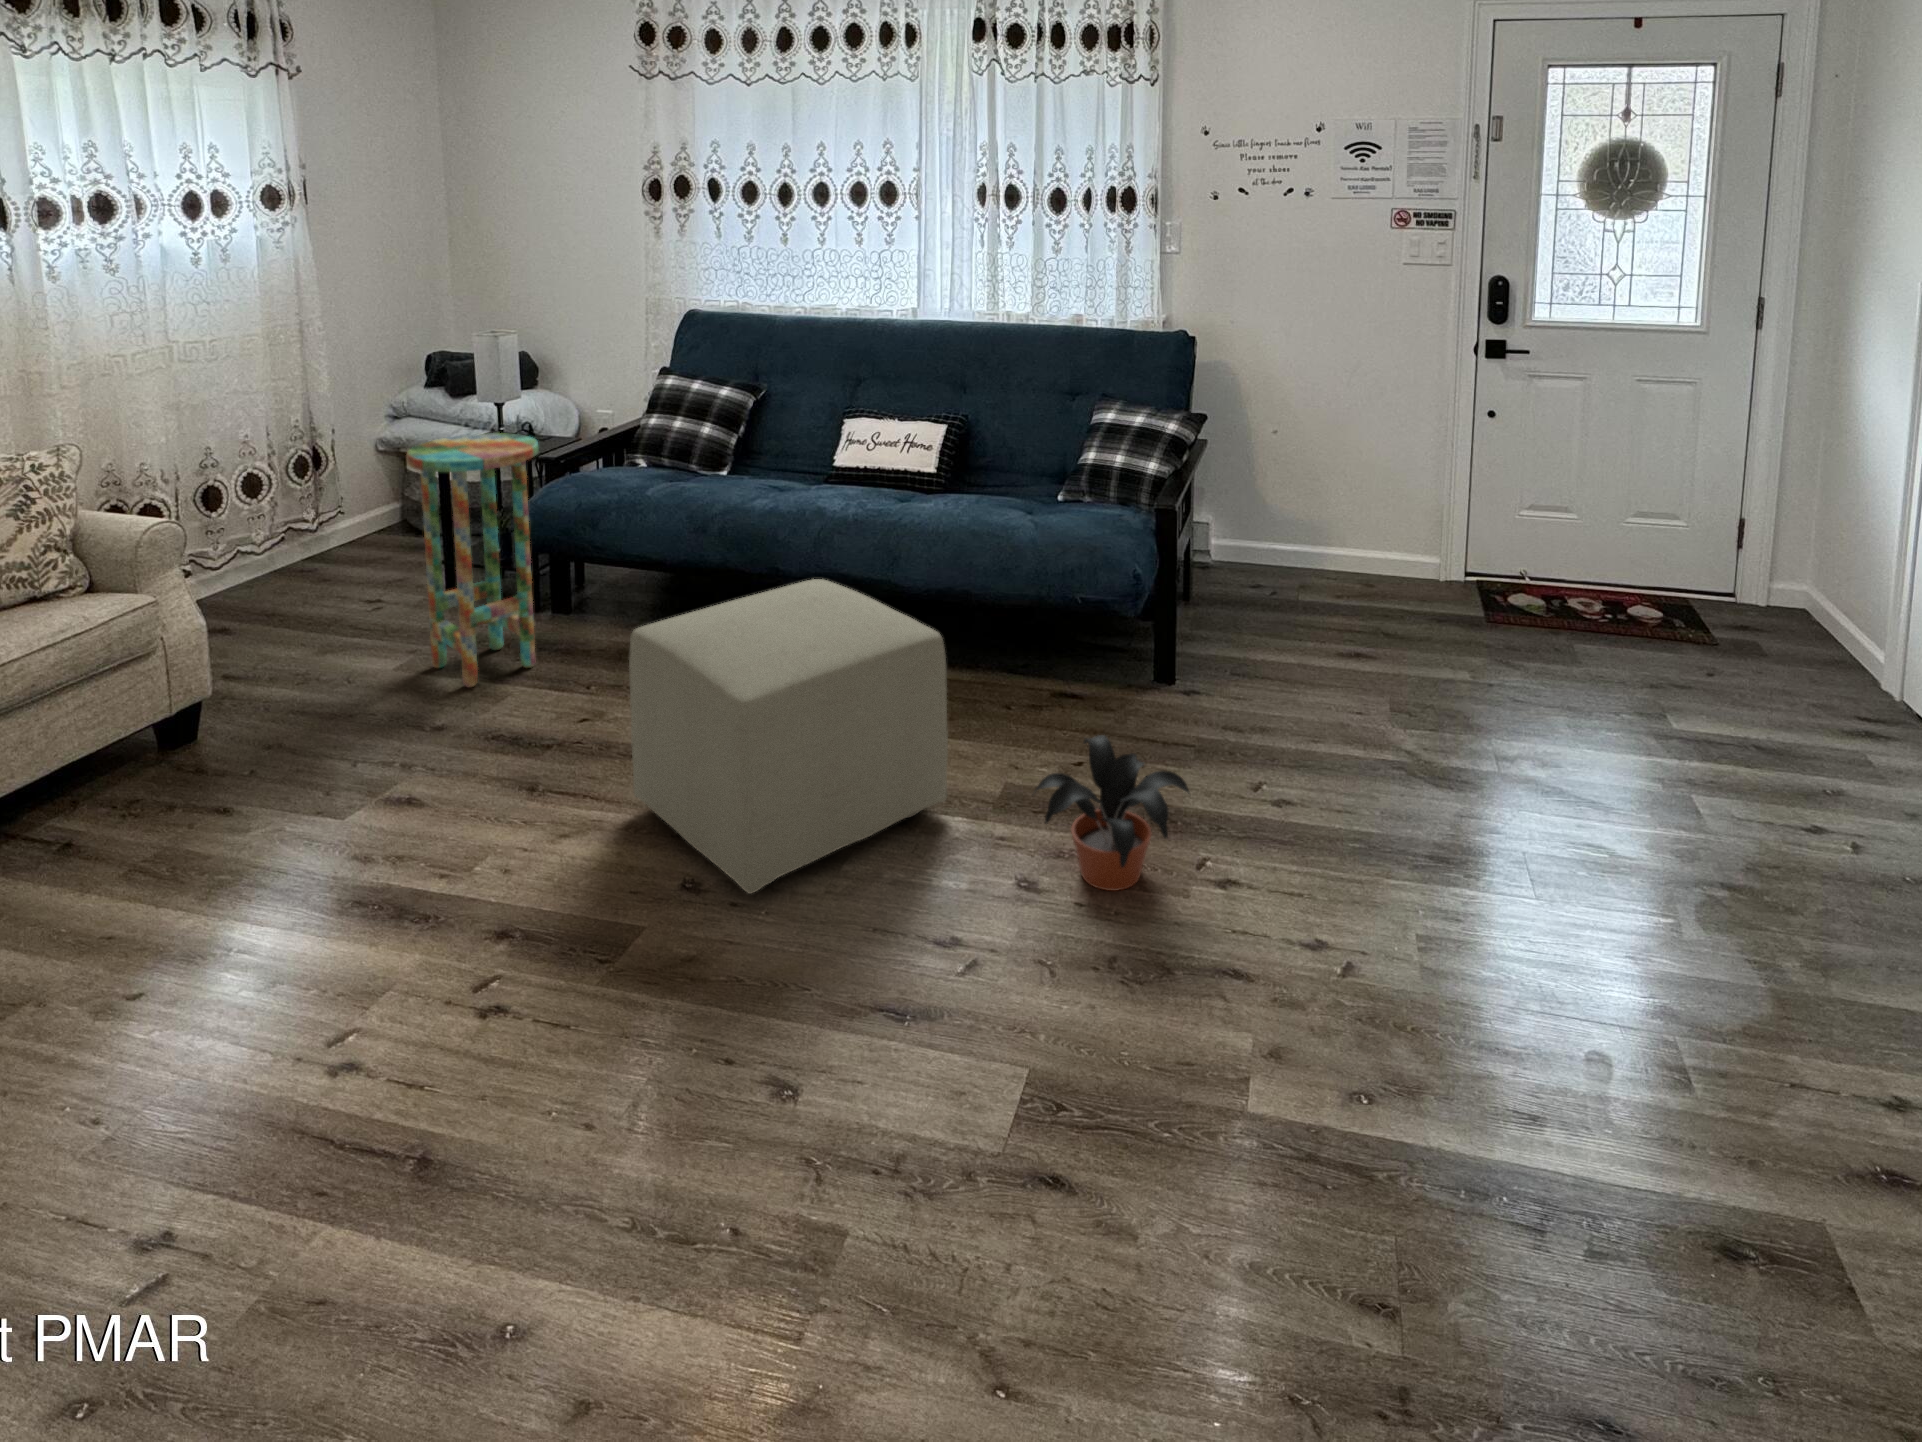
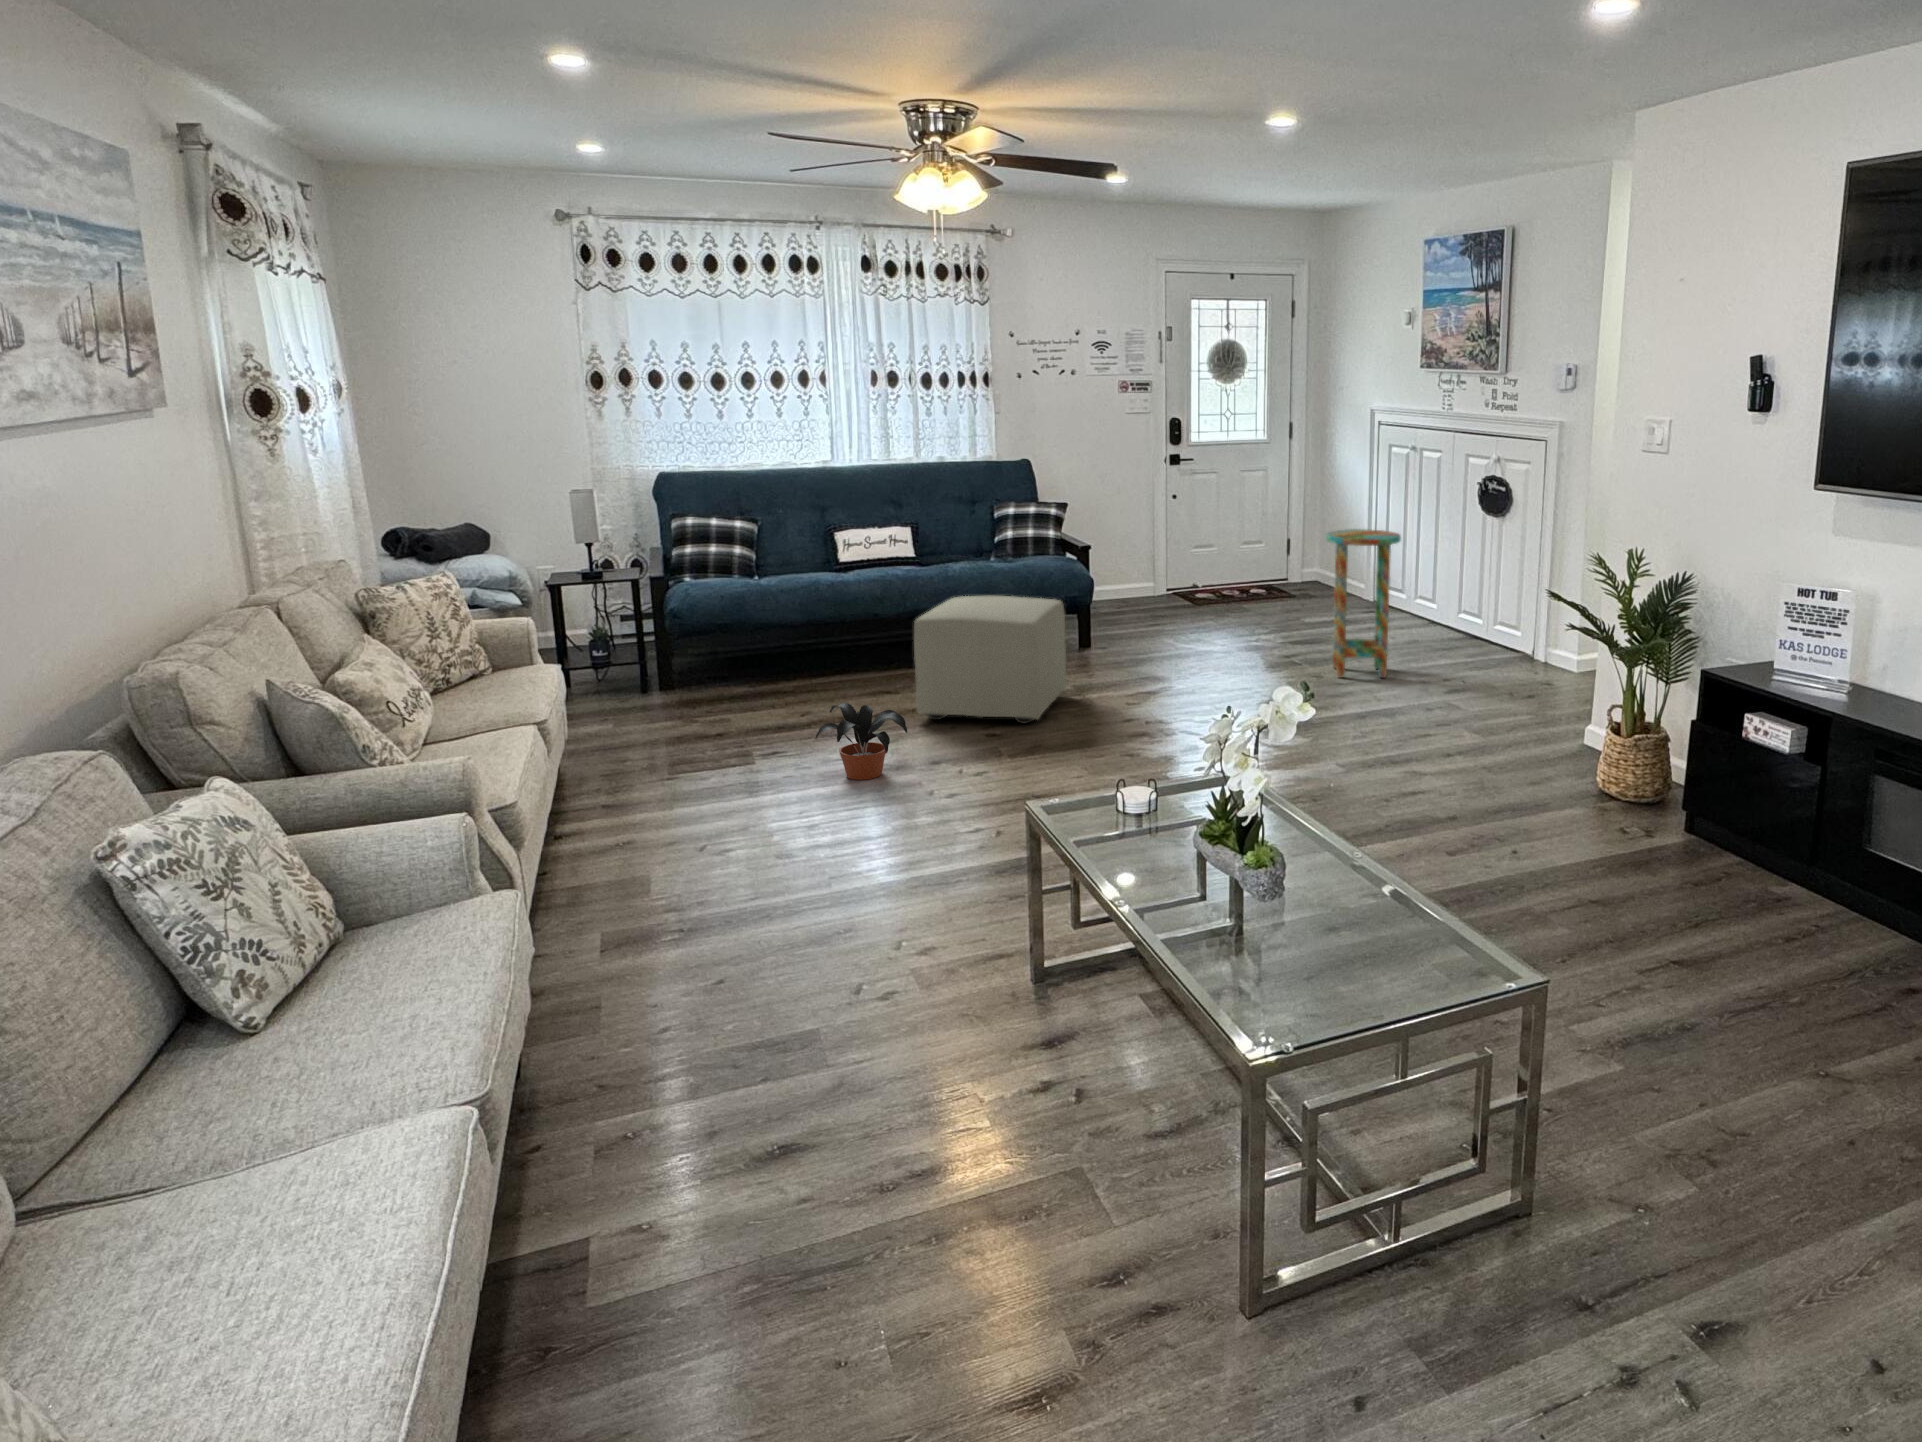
side table: present [406,433,538,687] -> present [1326,529,1401,678]
potted plant: present [1035,735,1189,891] -> present [815,703,907,780]

